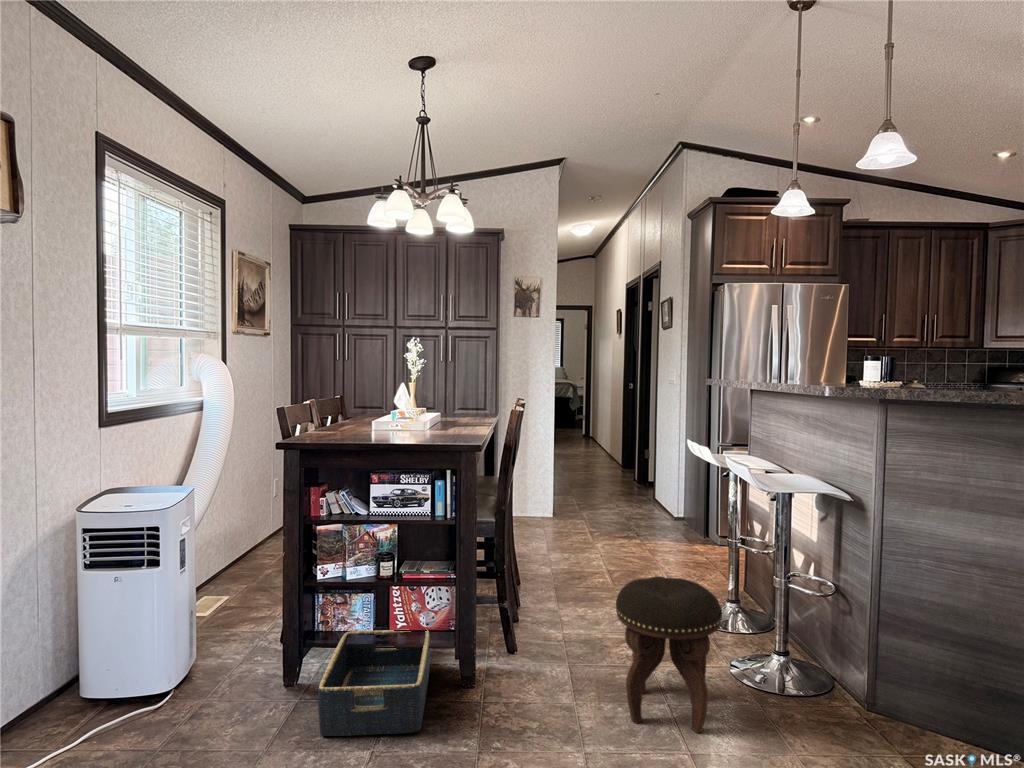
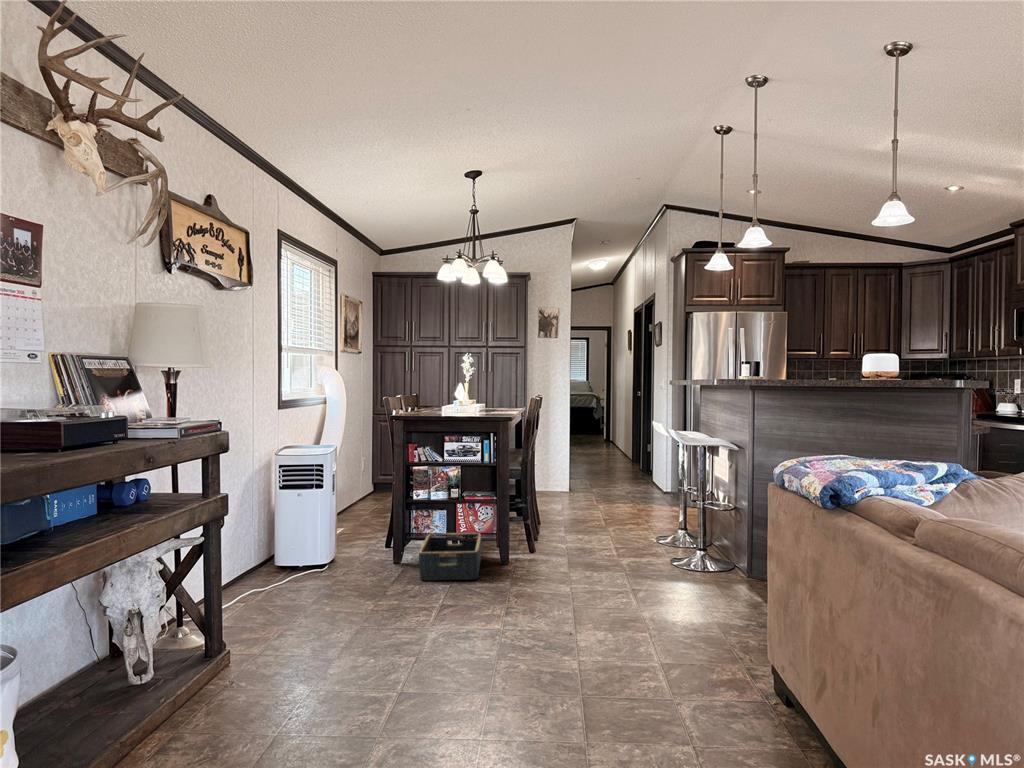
footstool: present [616,576,722,733] -> none [593,497,657,583]

